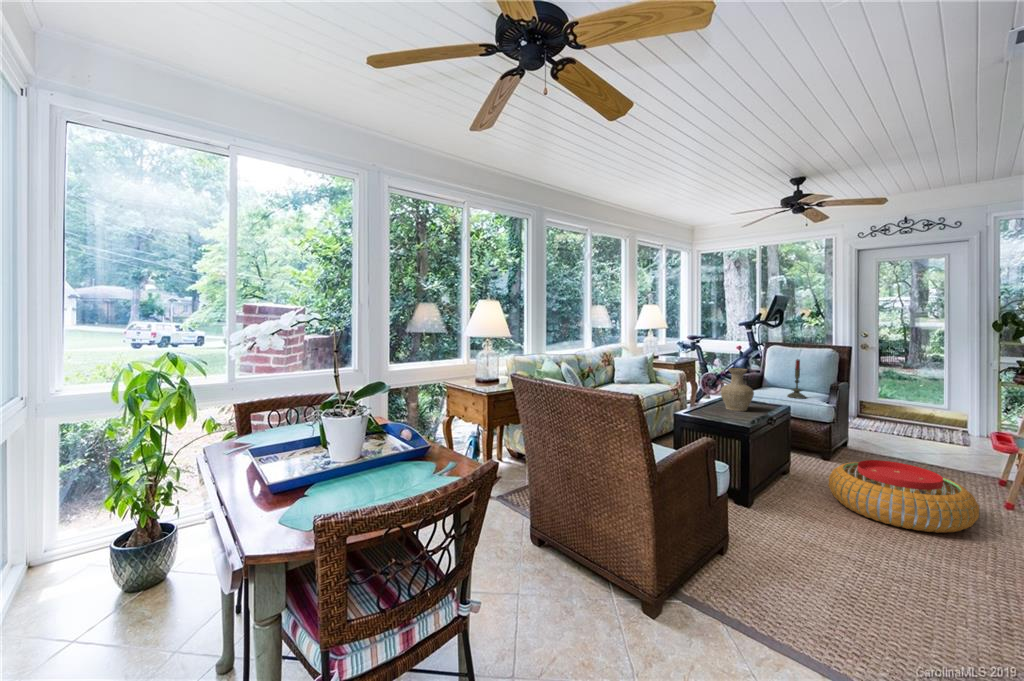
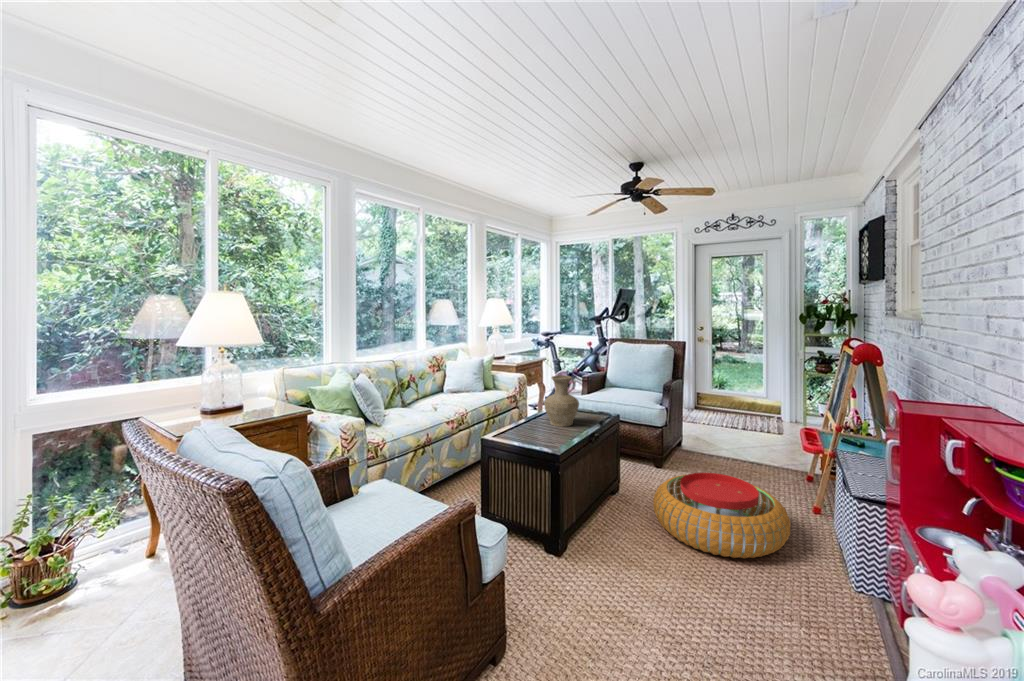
candle: present [788,359,806,399] -> none [624,358,641,401]

